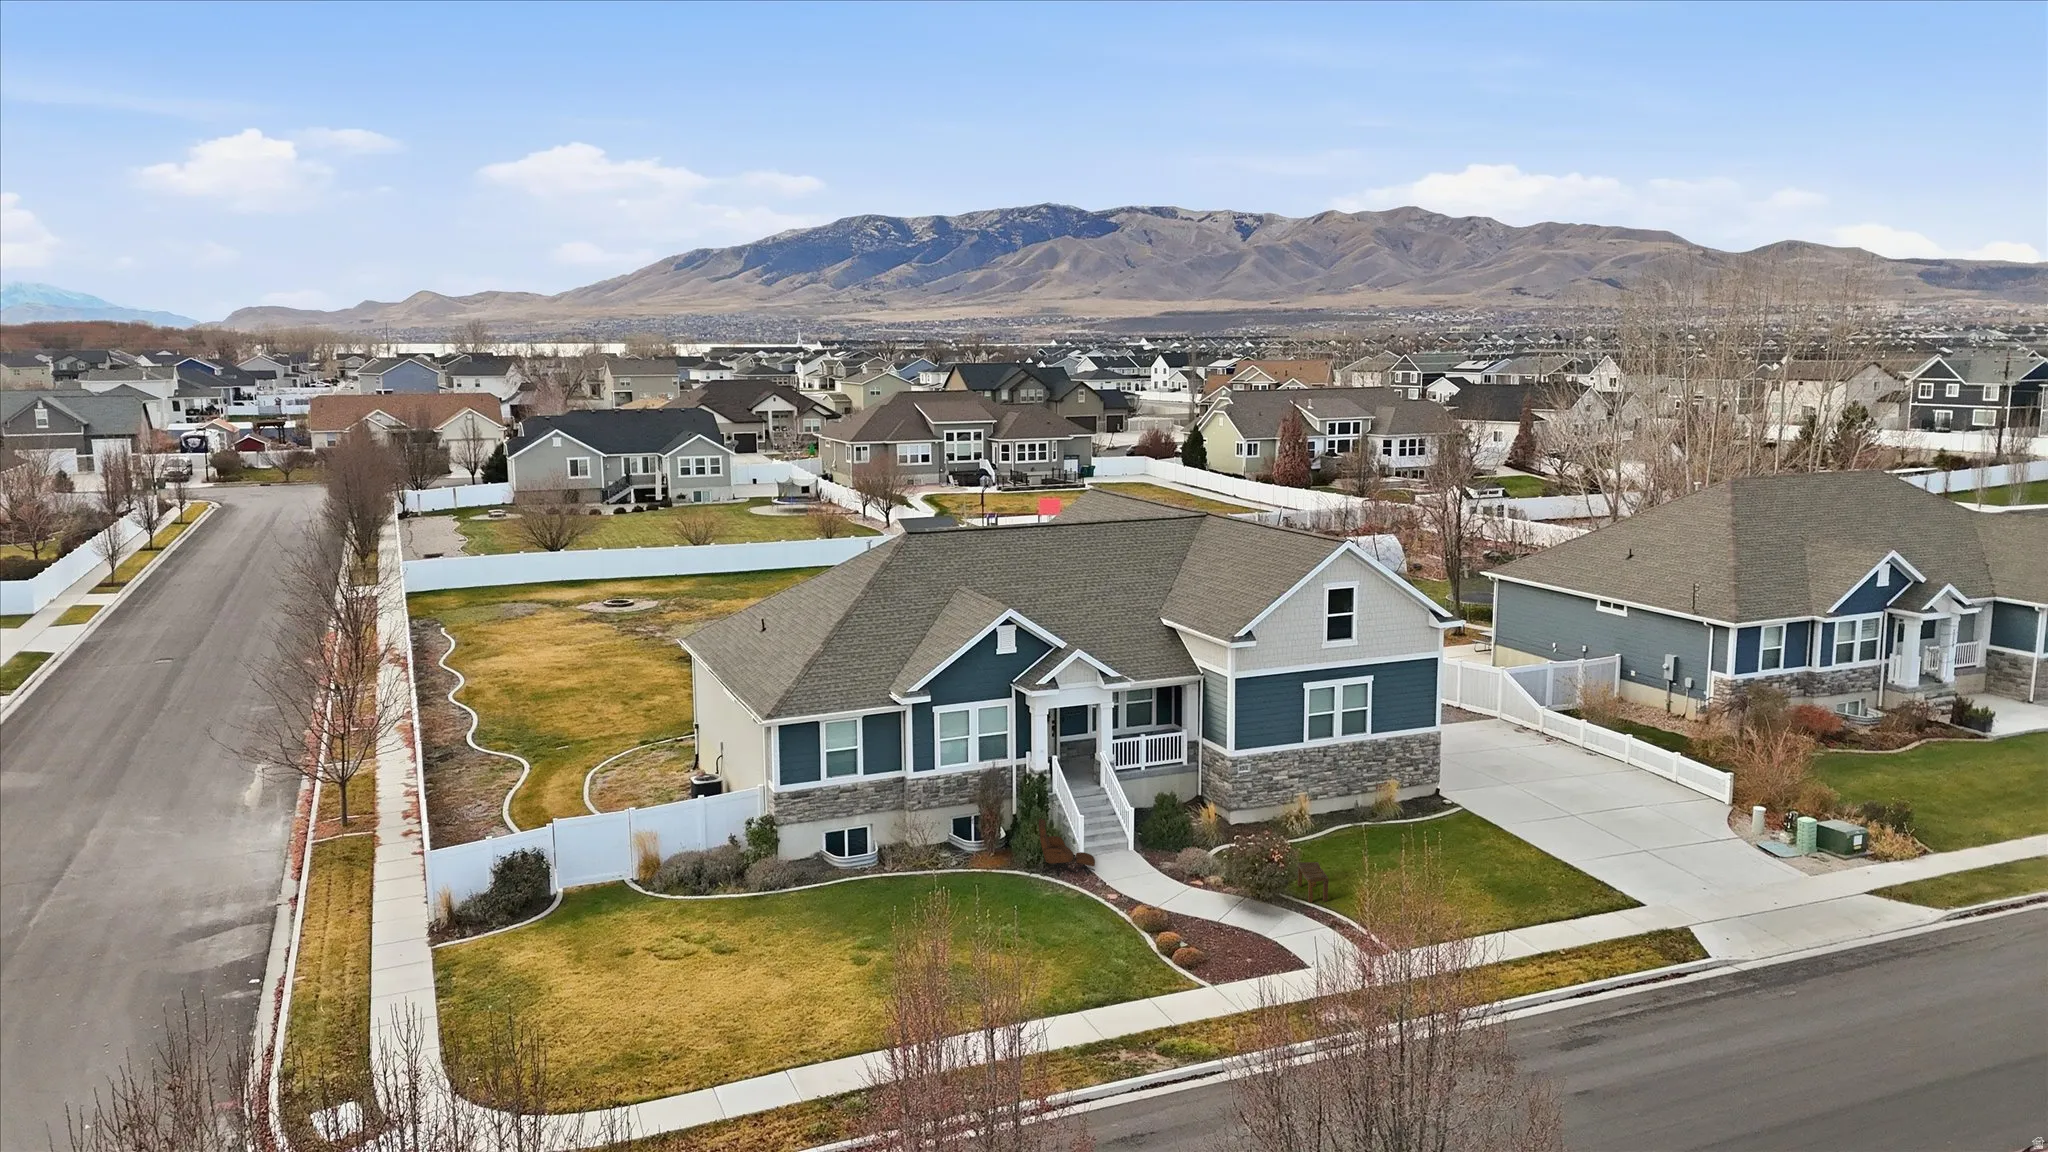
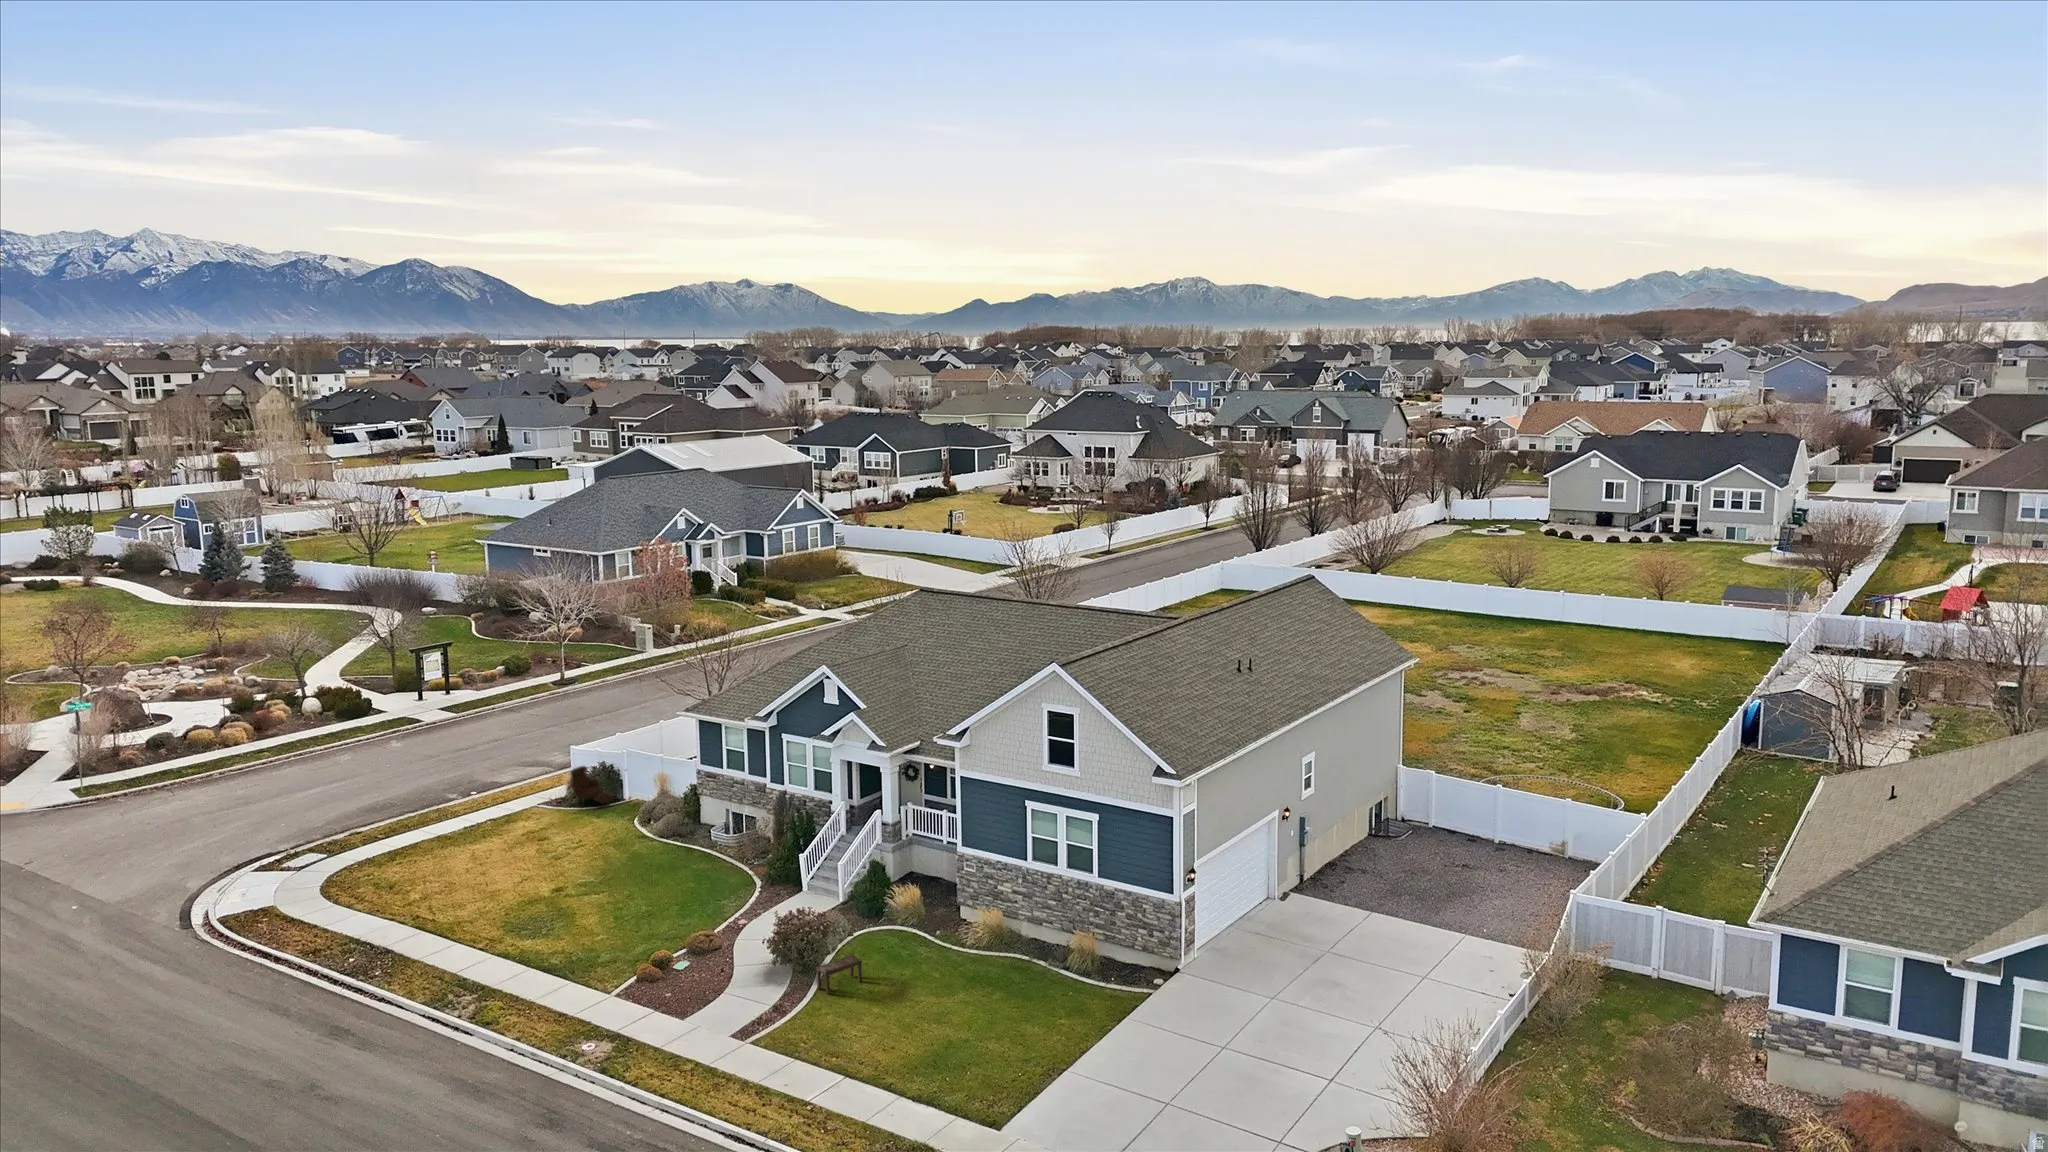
lounge chair: present [1039,819,1095,877] -> present [570,766,612,805]

